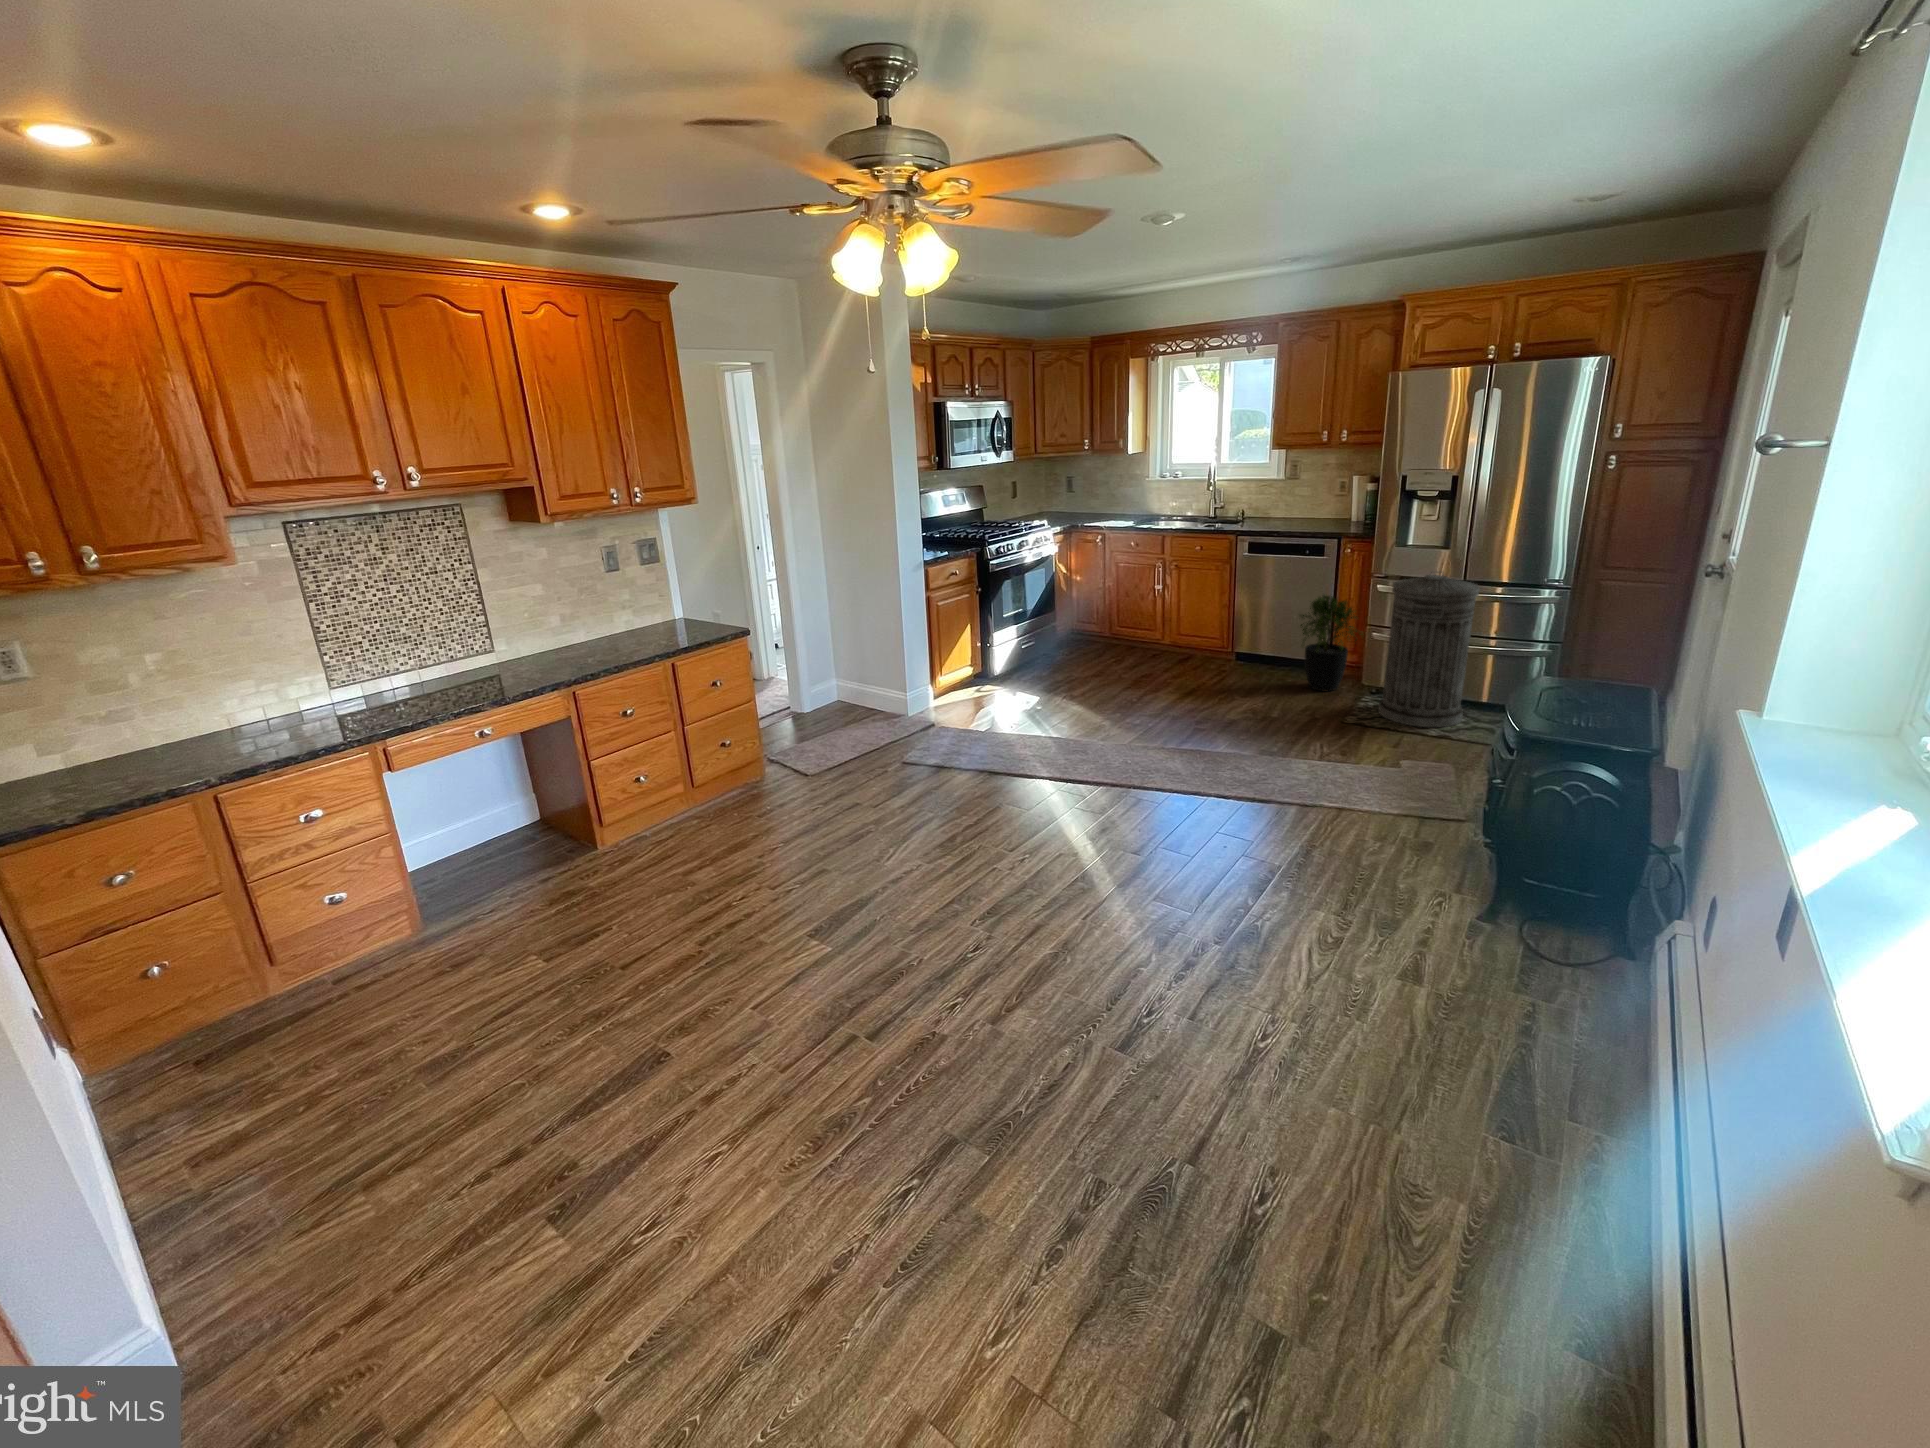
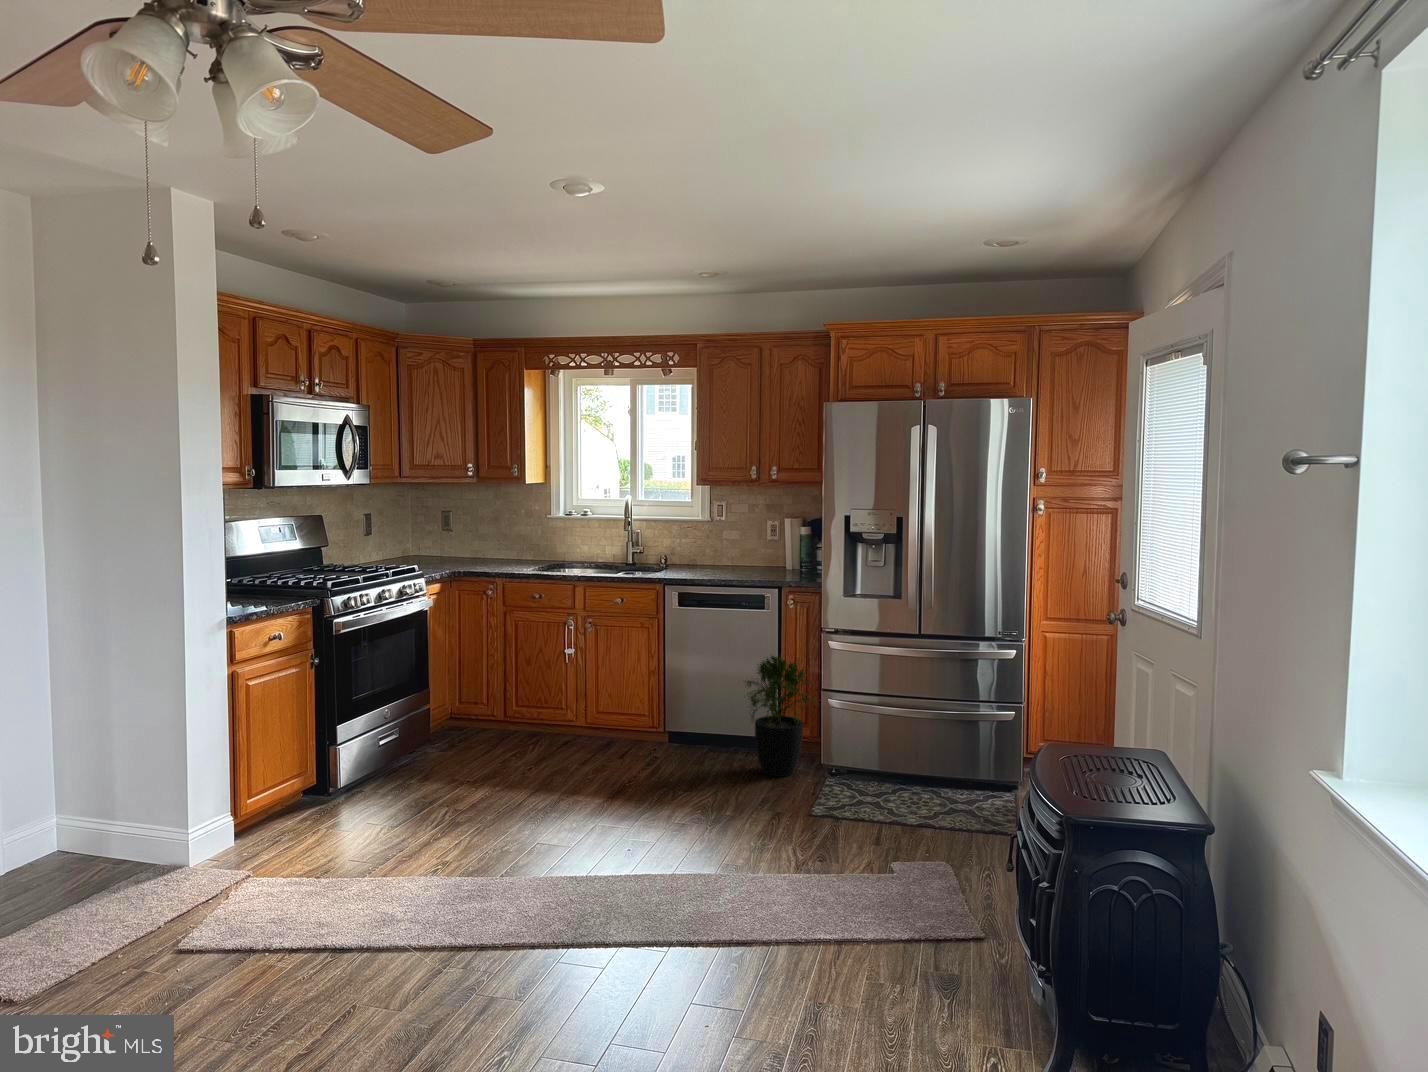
trash can: present [1379,572,1480,728] -> none [847,625,940,815]

